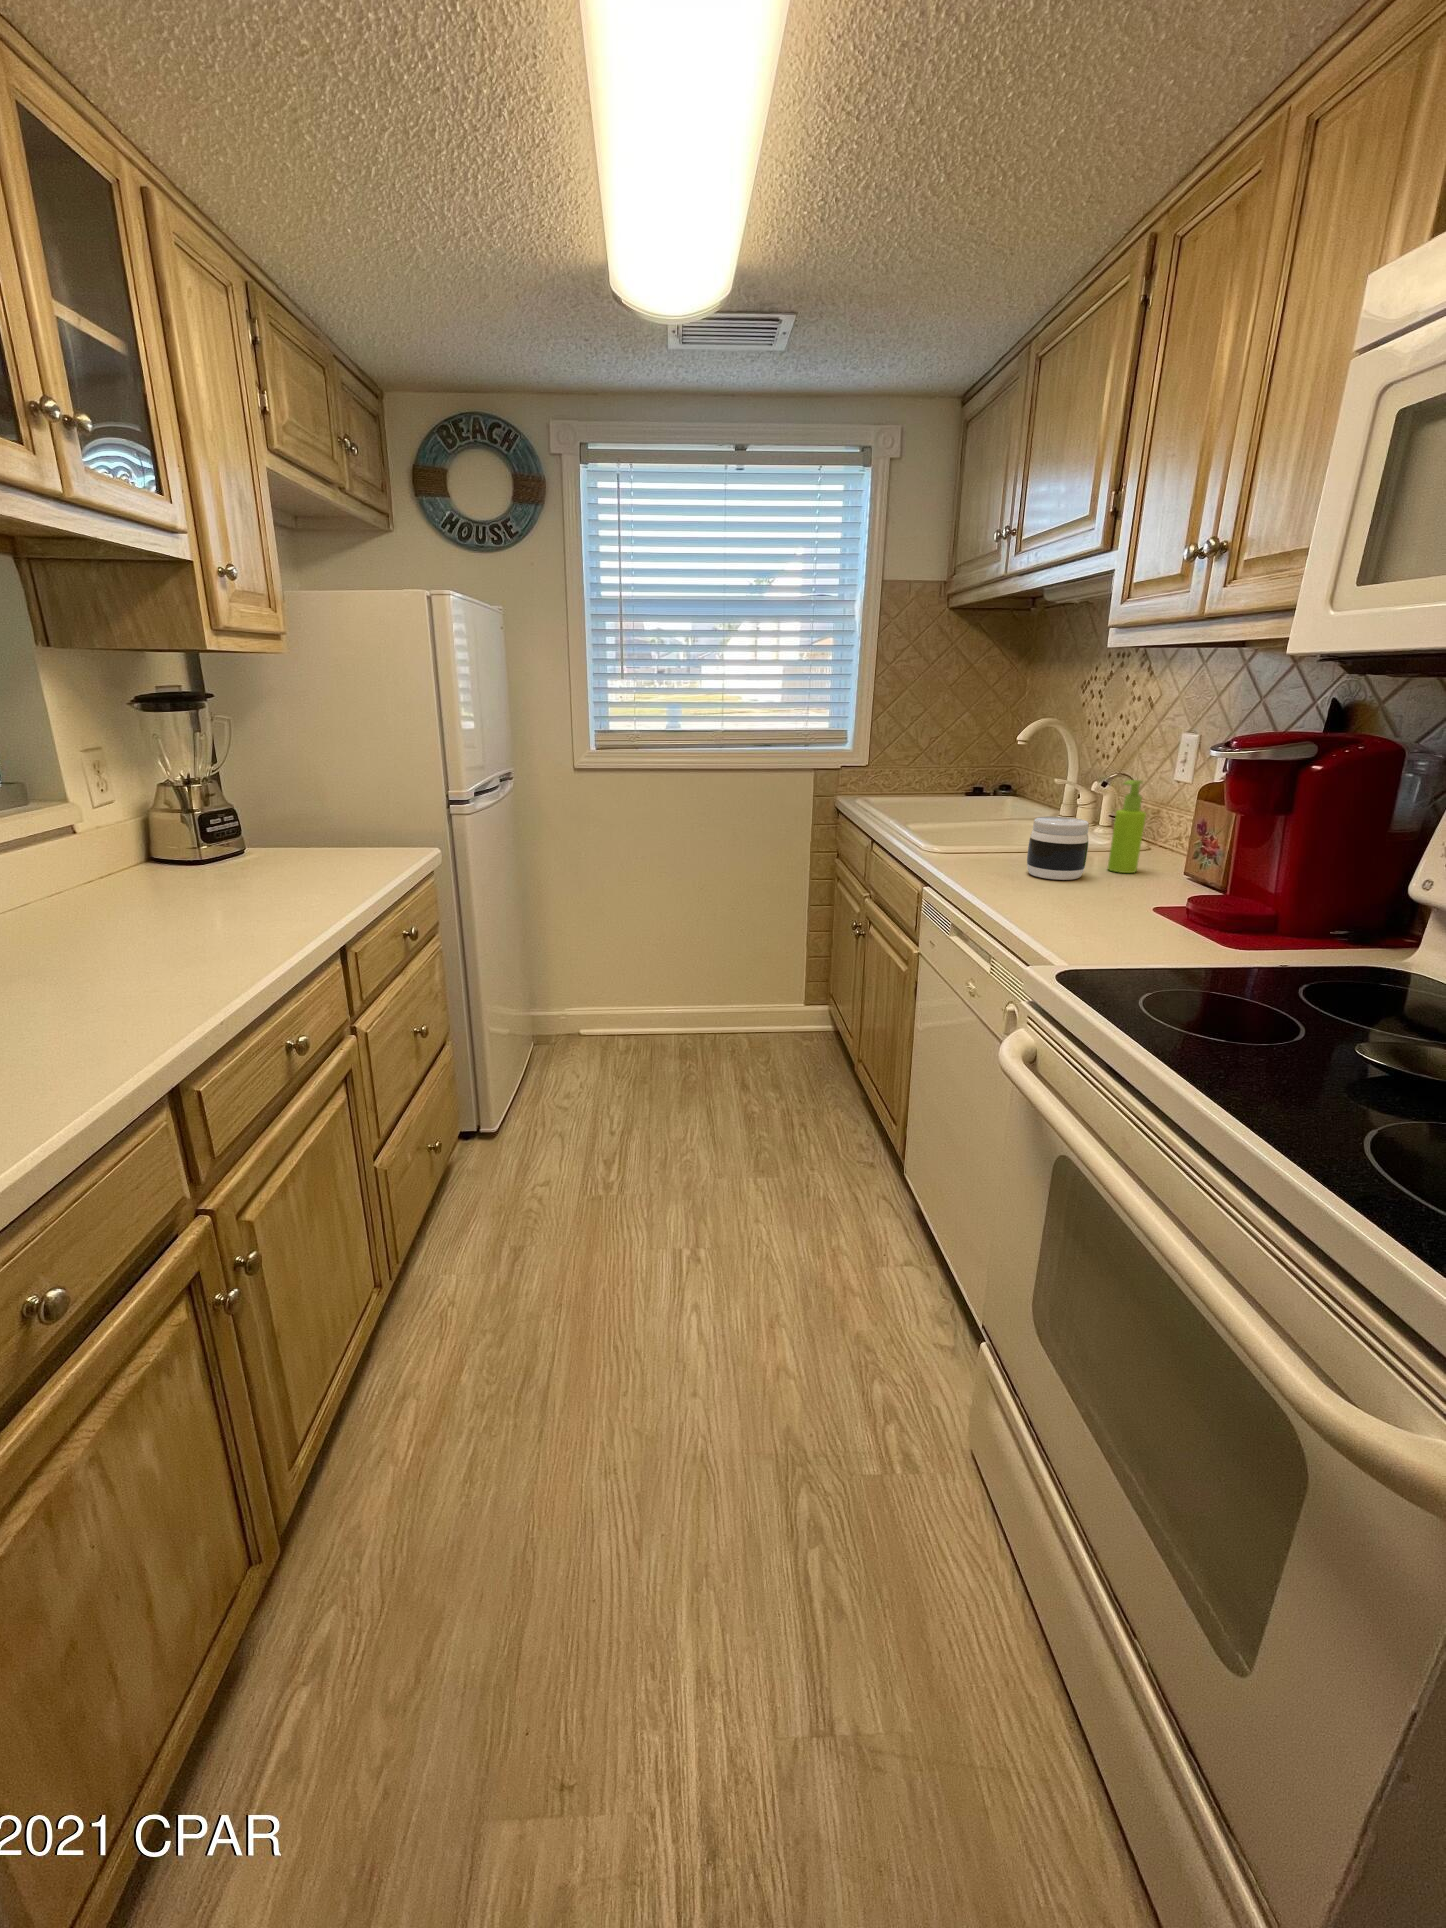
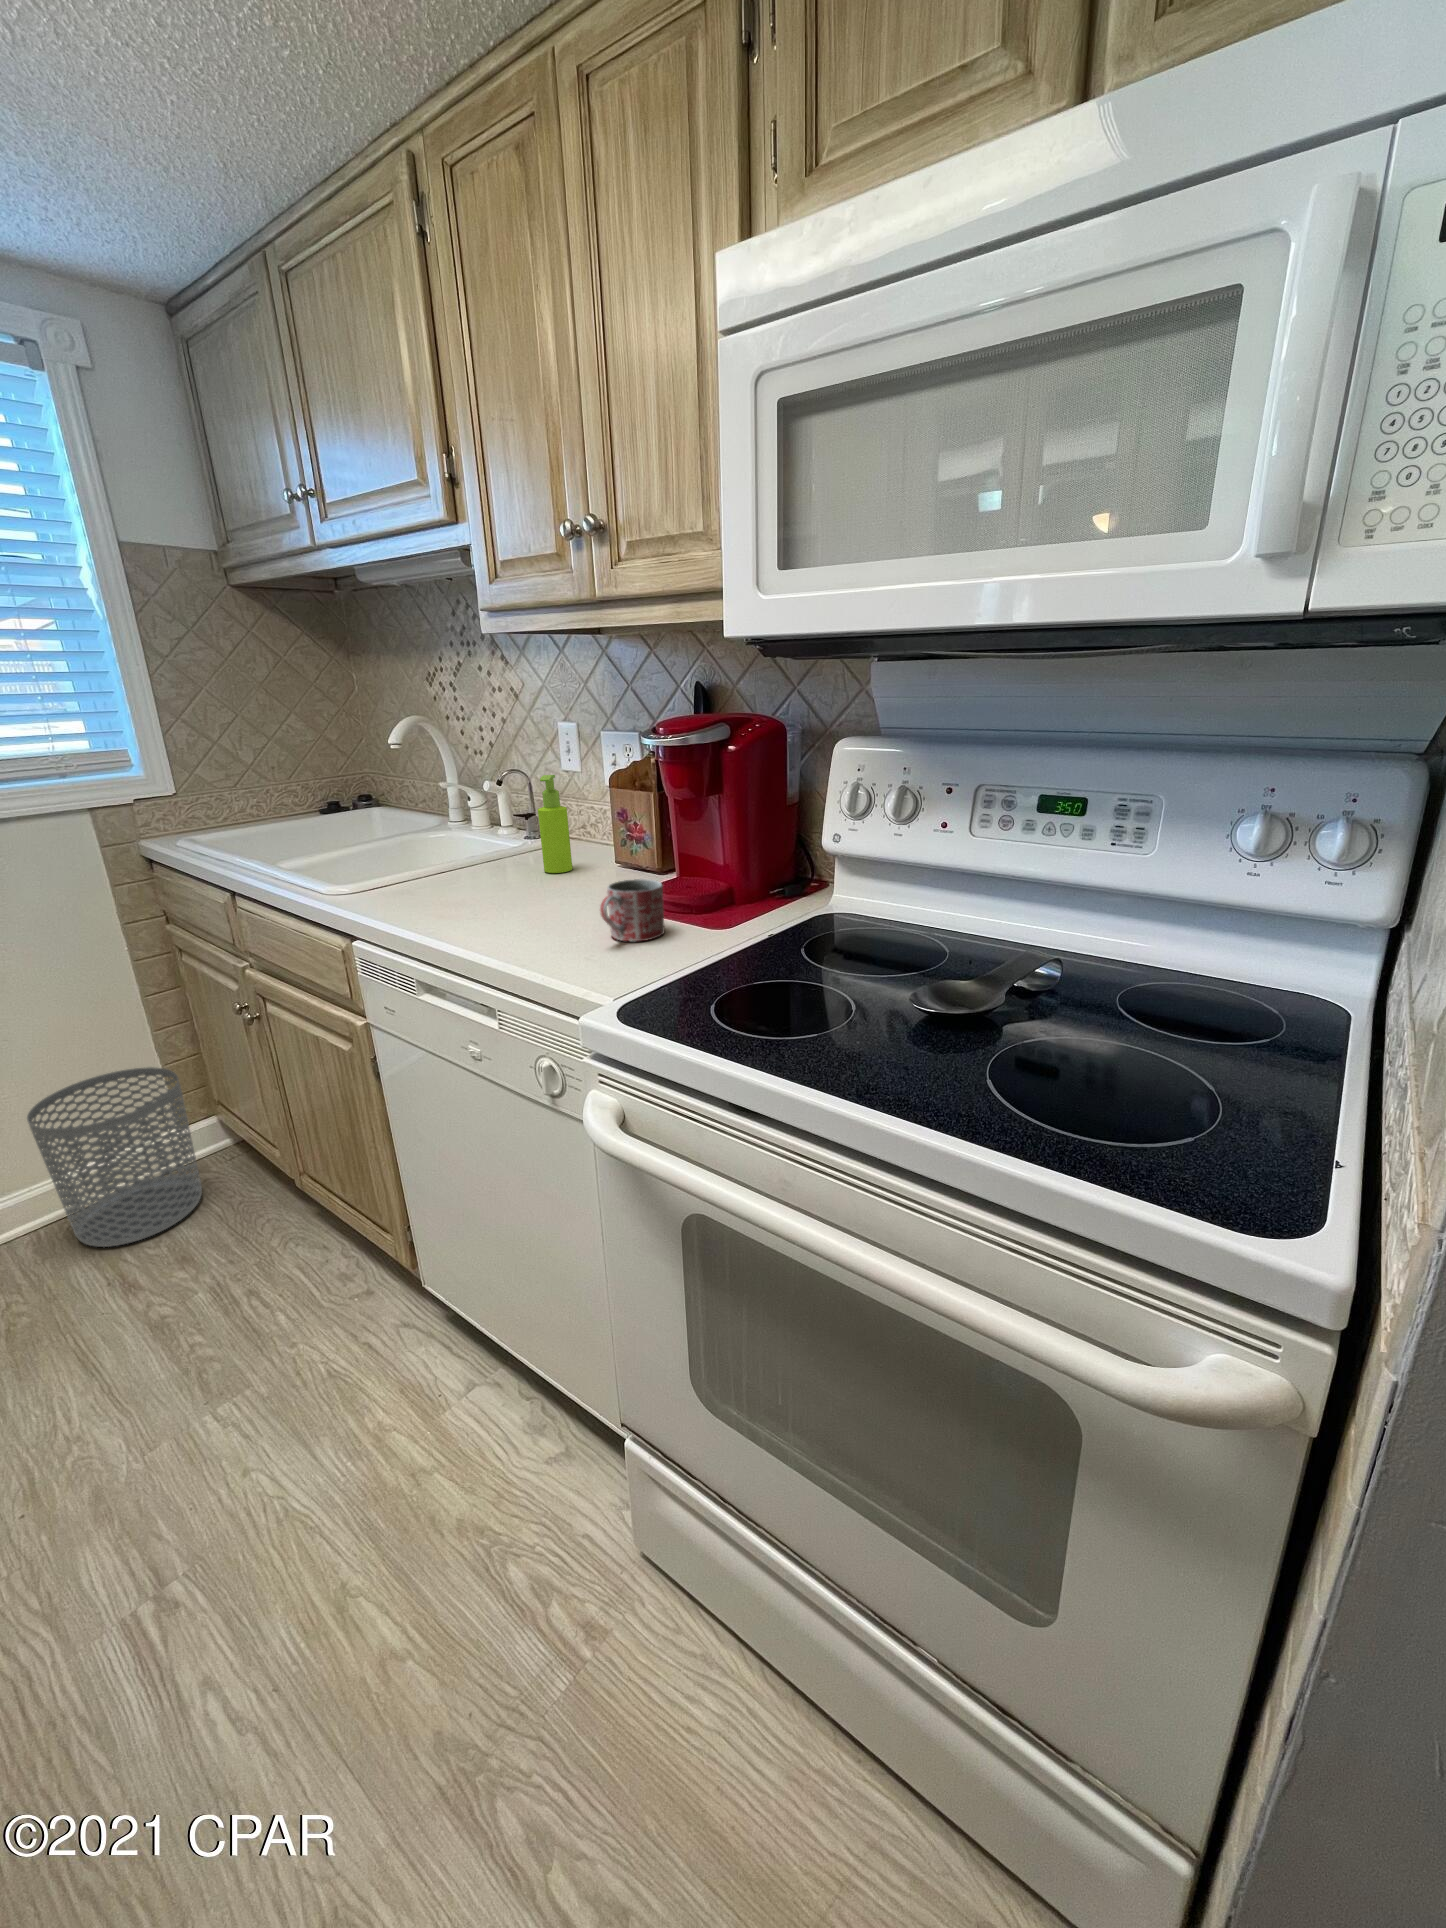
jar: present [1027,816,1089,880] -> none [463,825,530,897]
mug: none [1103,880,1180,938] -> present [600,879,665,941]
waste bin: none [728,949,811,1065] -> present [27,1067,202,1247]

